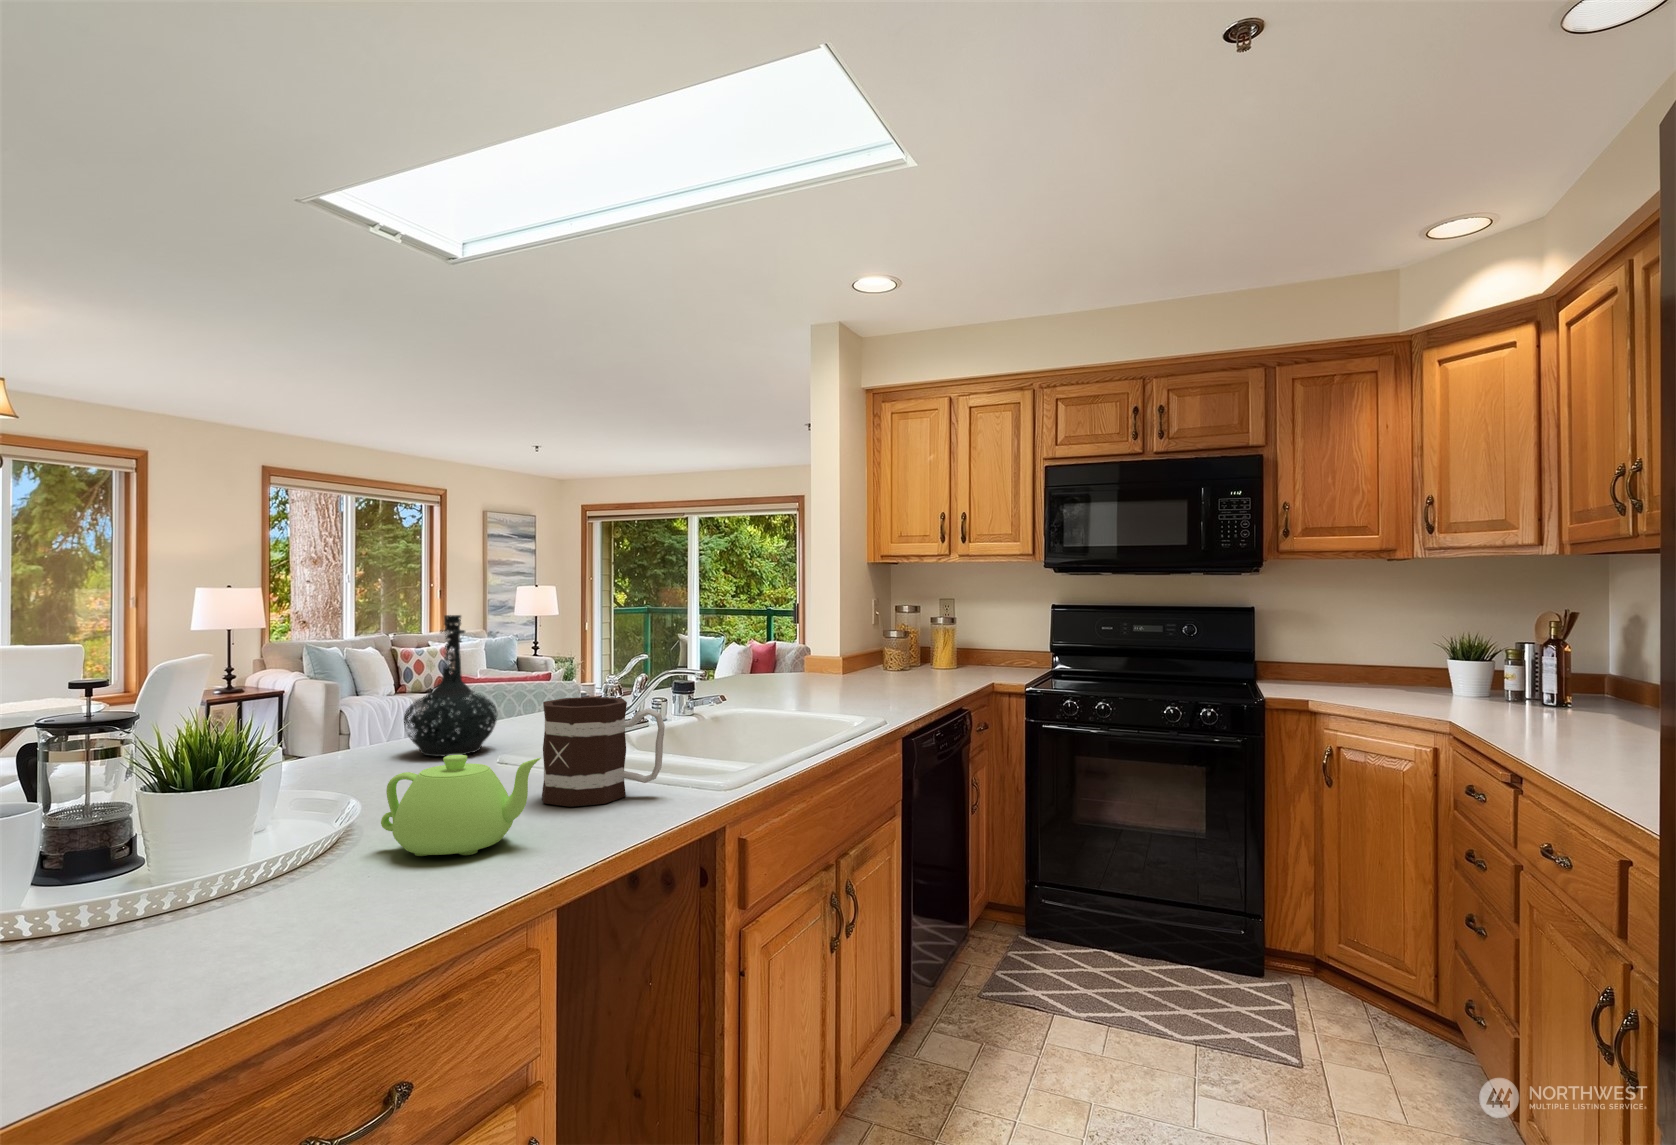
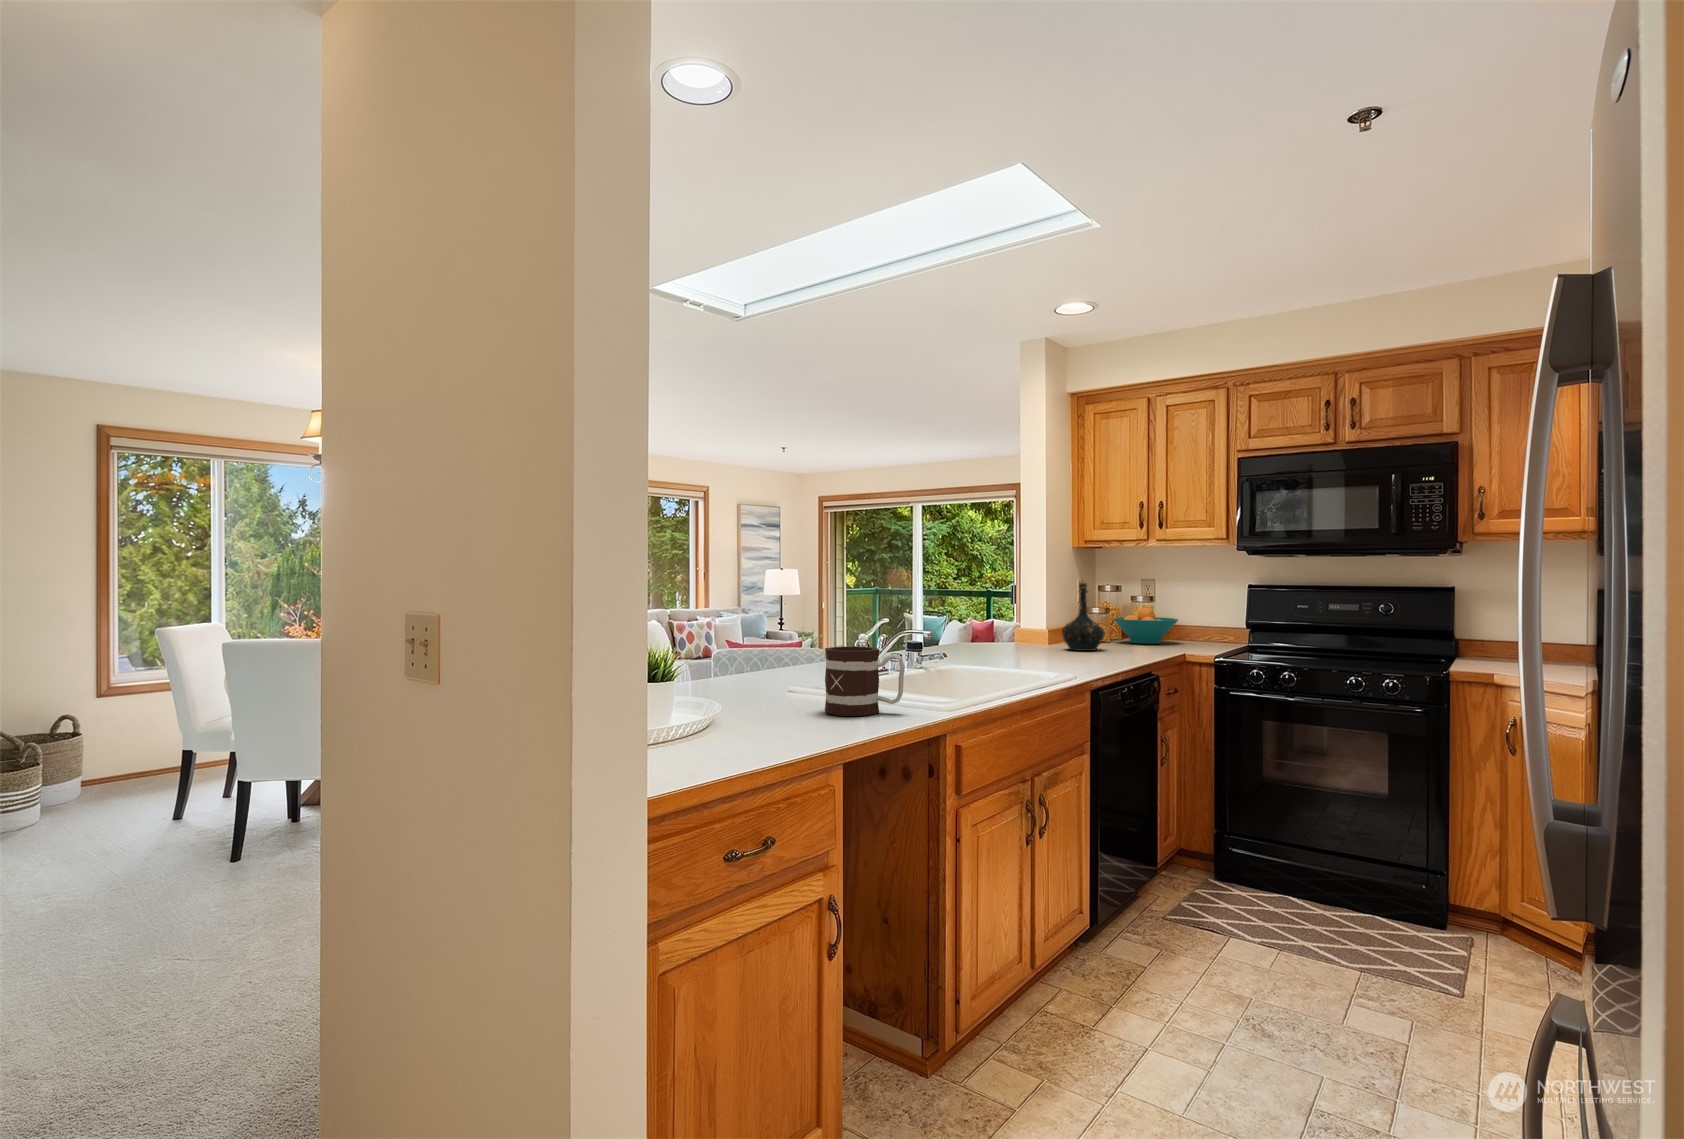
bottle: present [404,615,497,756] -> present [1062,583,1104,651]
fruit bowl: none [911,629,980,670] -> present [1114,608,1178,644]
teapot: present [381,755,541,856] -> none [740,675,831,734]

